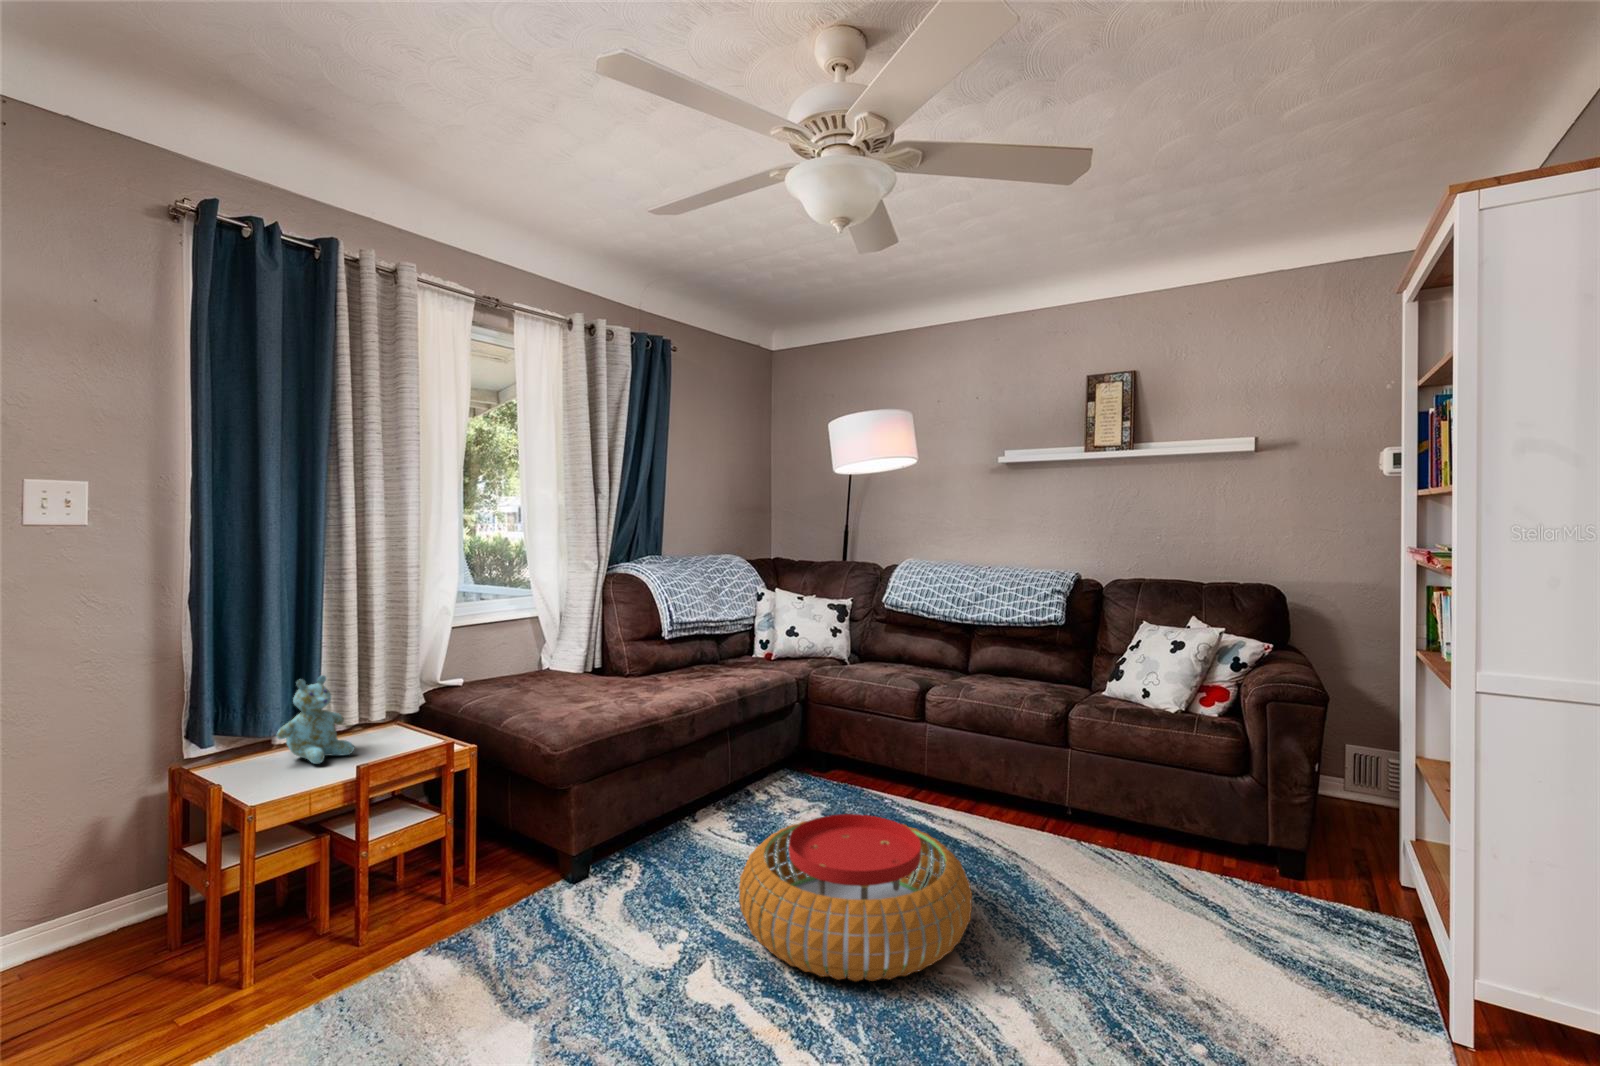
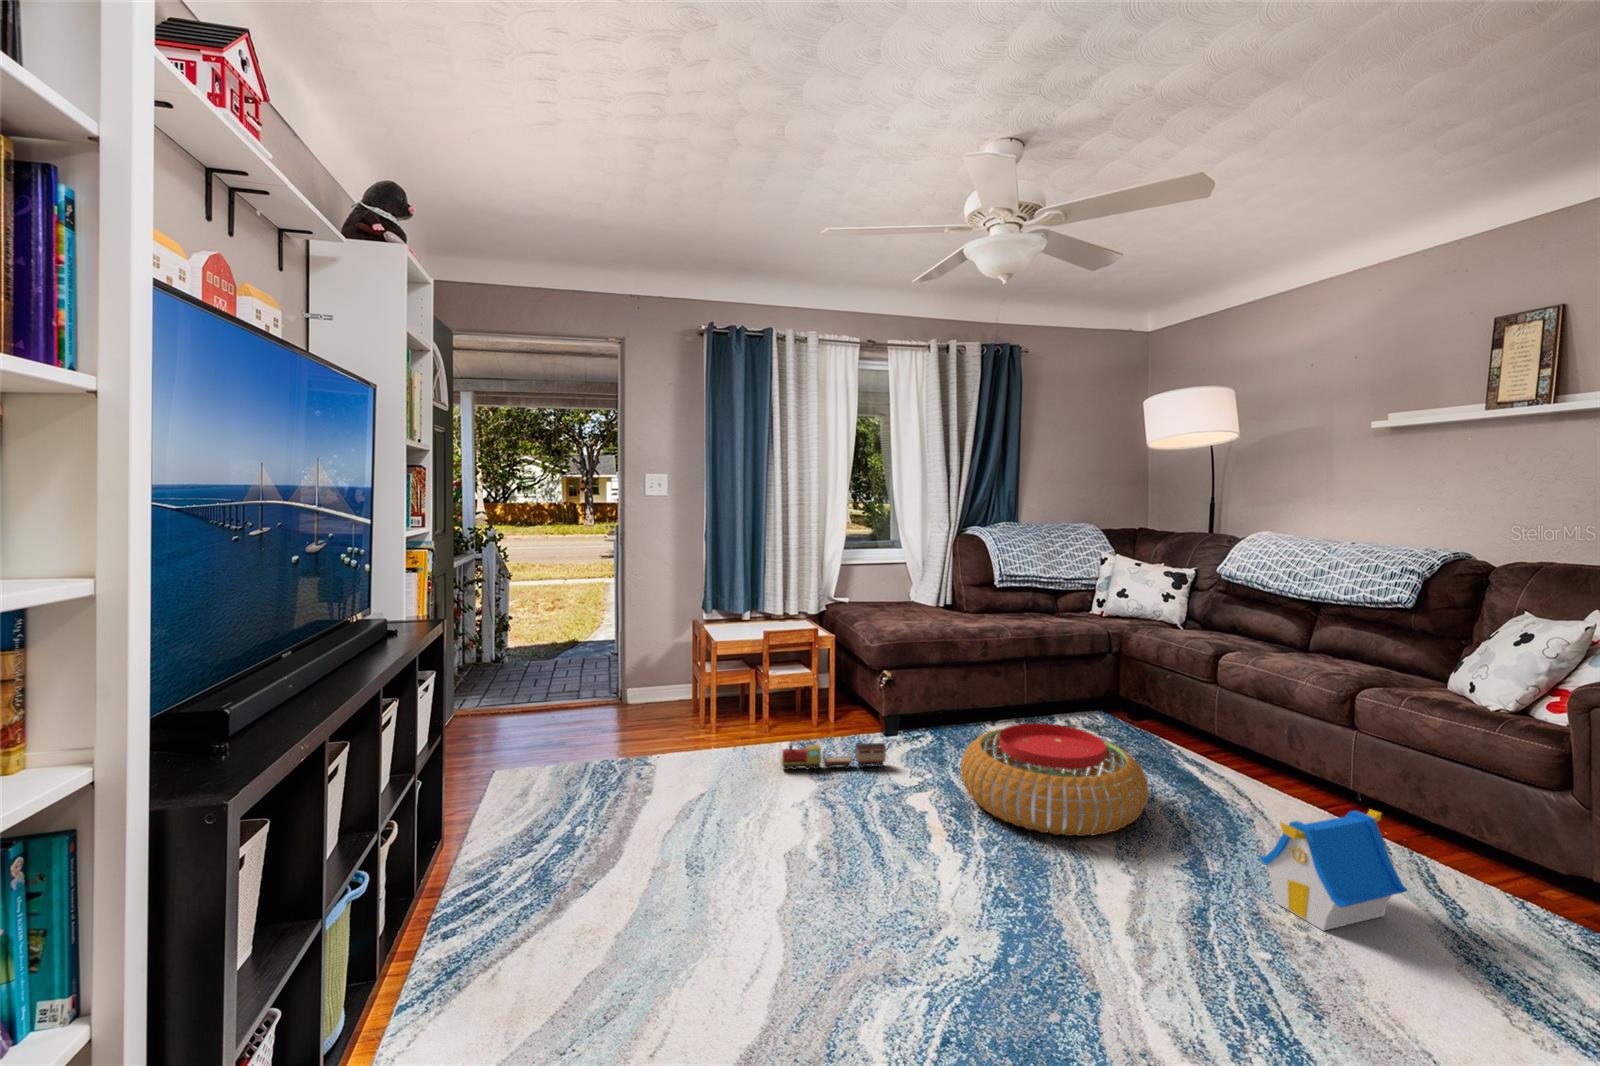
stuffed bear: present [277,675,354,764] -> none [736,585,772,633]
toy house: none [1126,842,1244,997] -> present [1260,809,1408,930]
toy train: none [436,905,615,1015] -> present [781,743,886,770]

